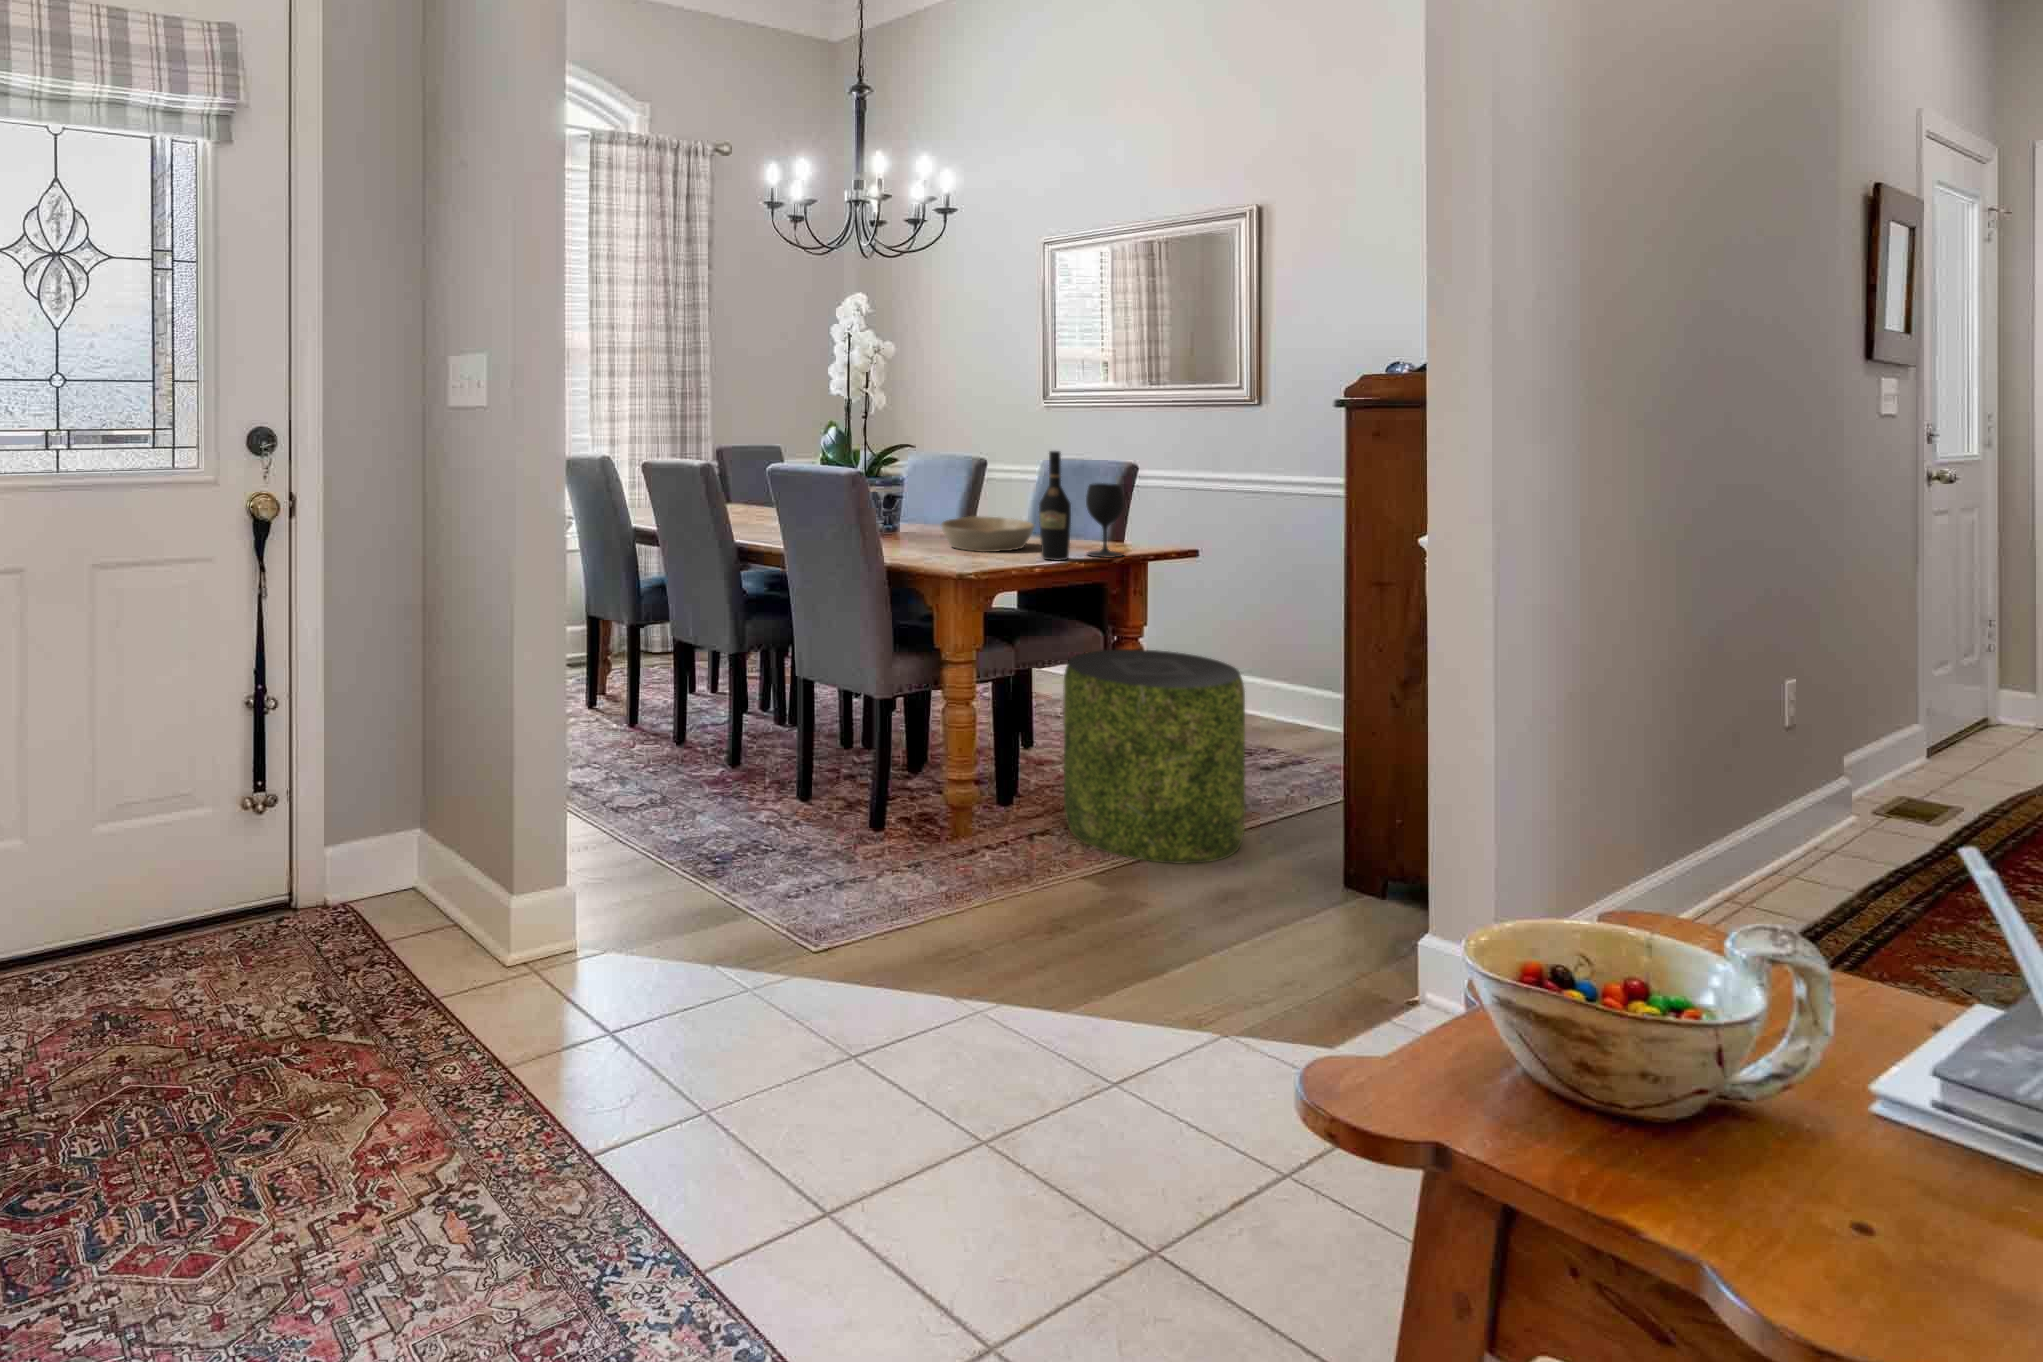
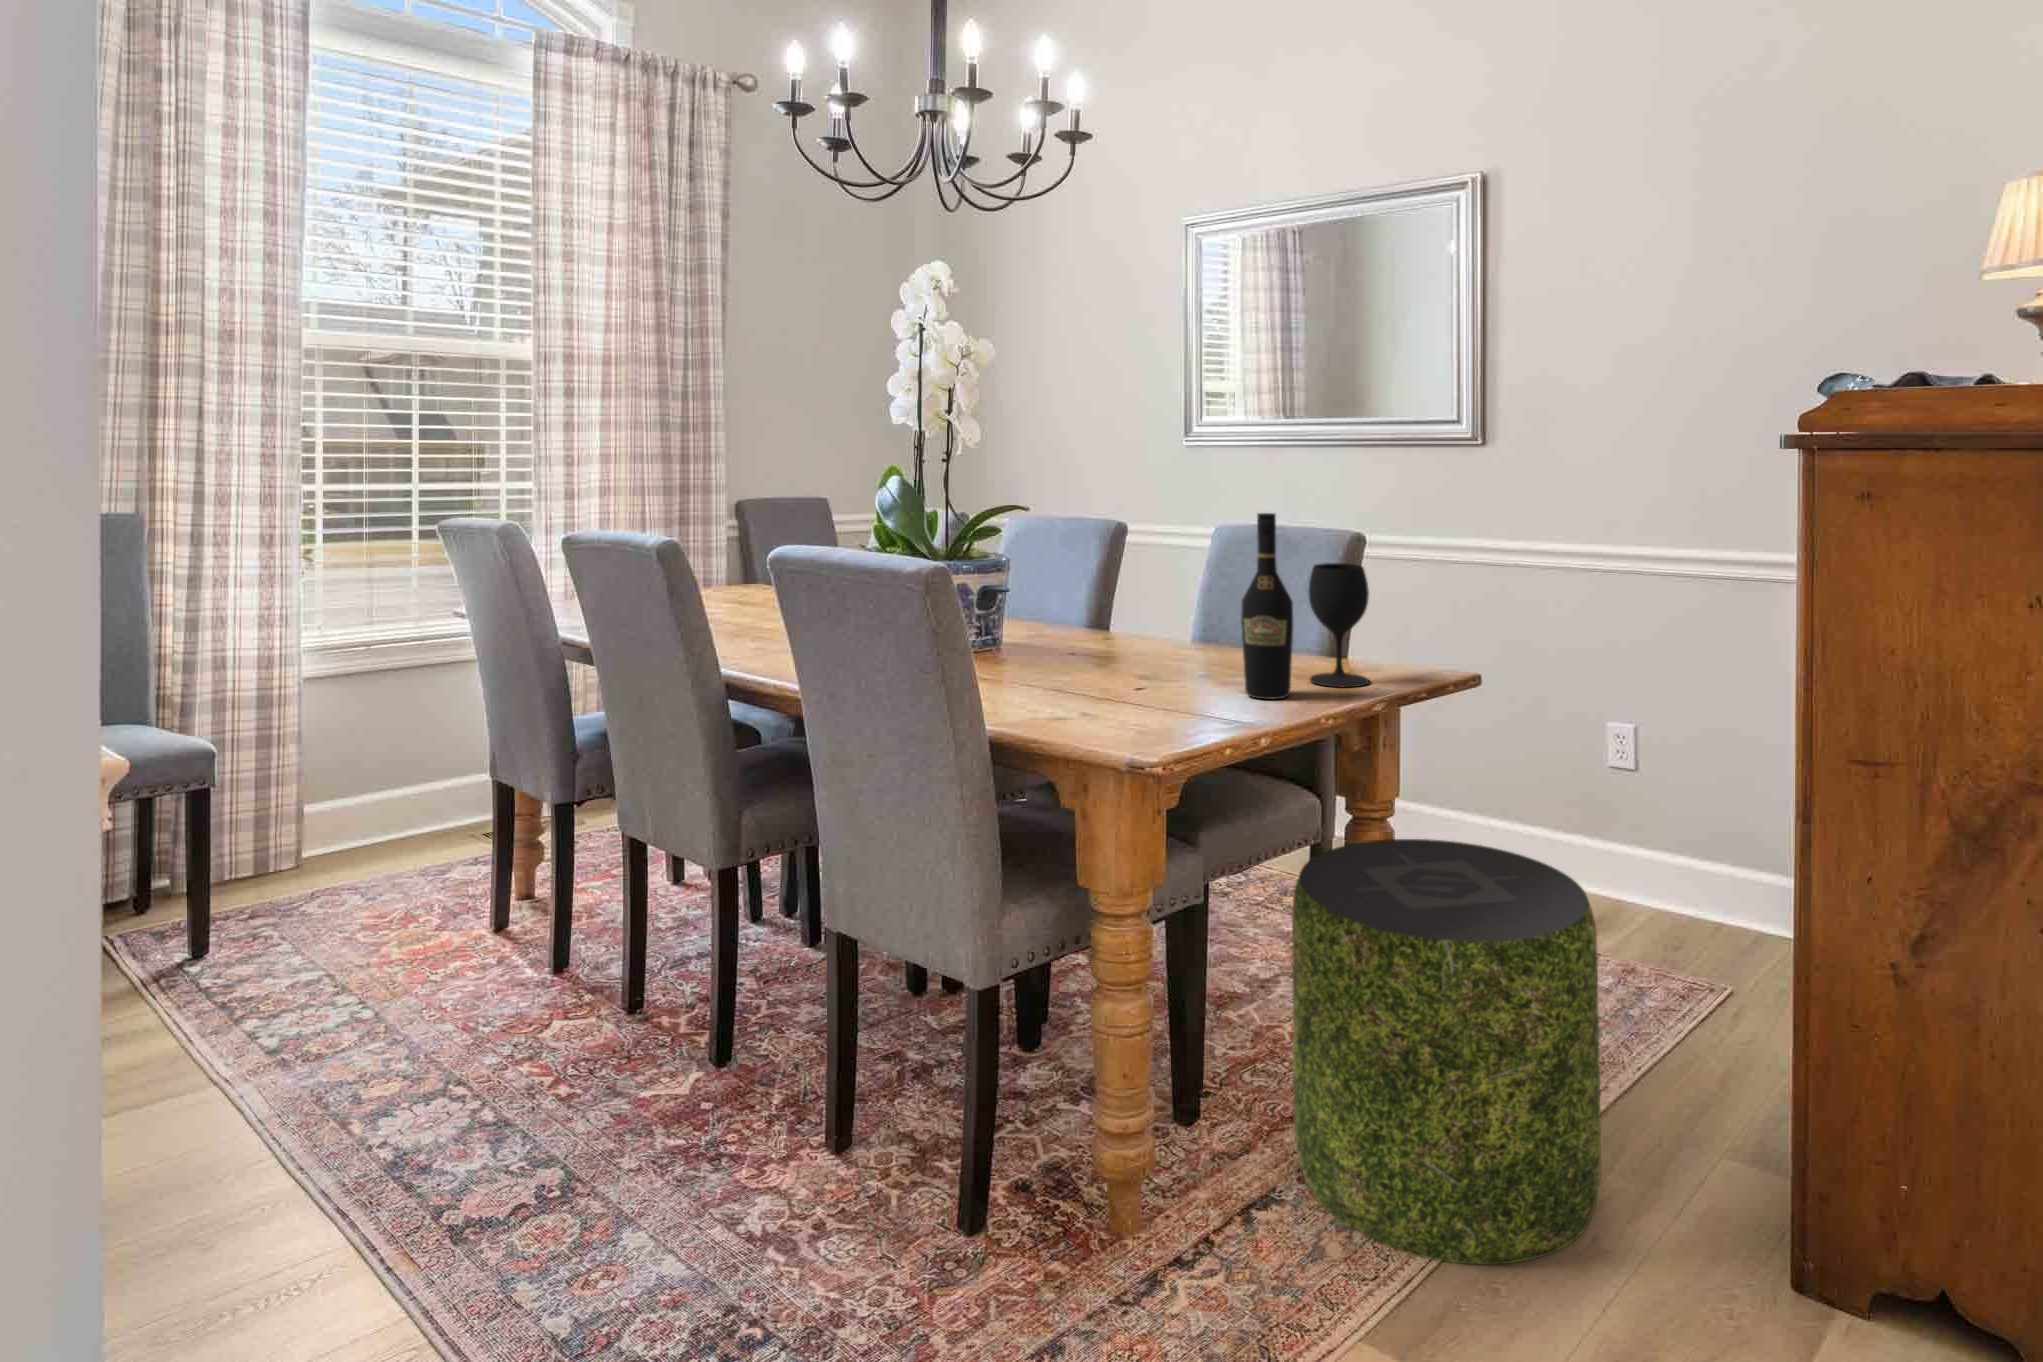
bowl: present [941,516,1034,552] -> none [1072,615,1220,680]

